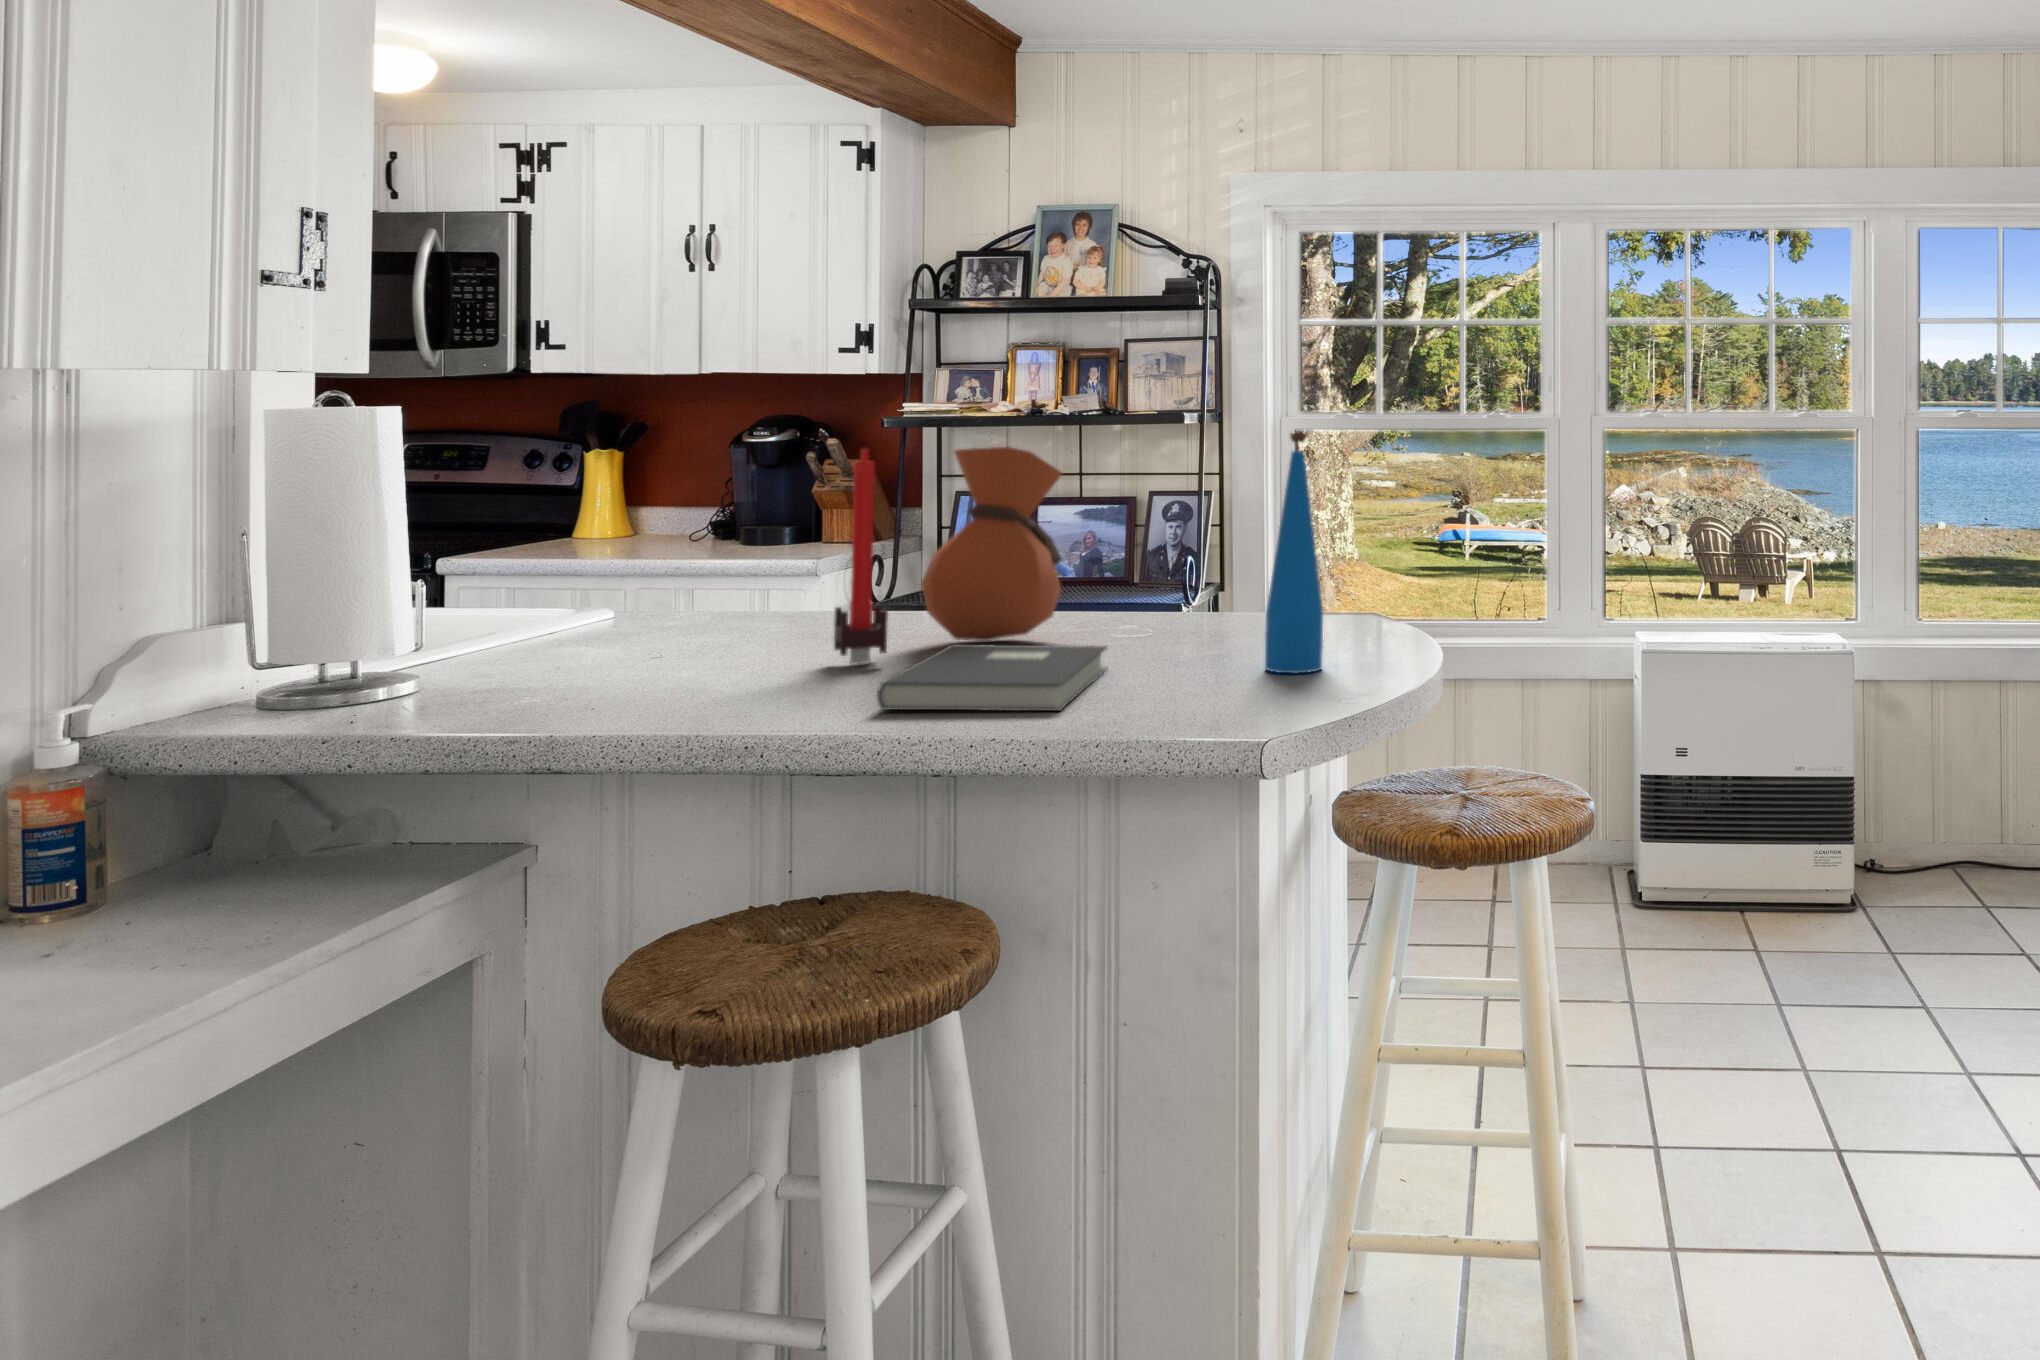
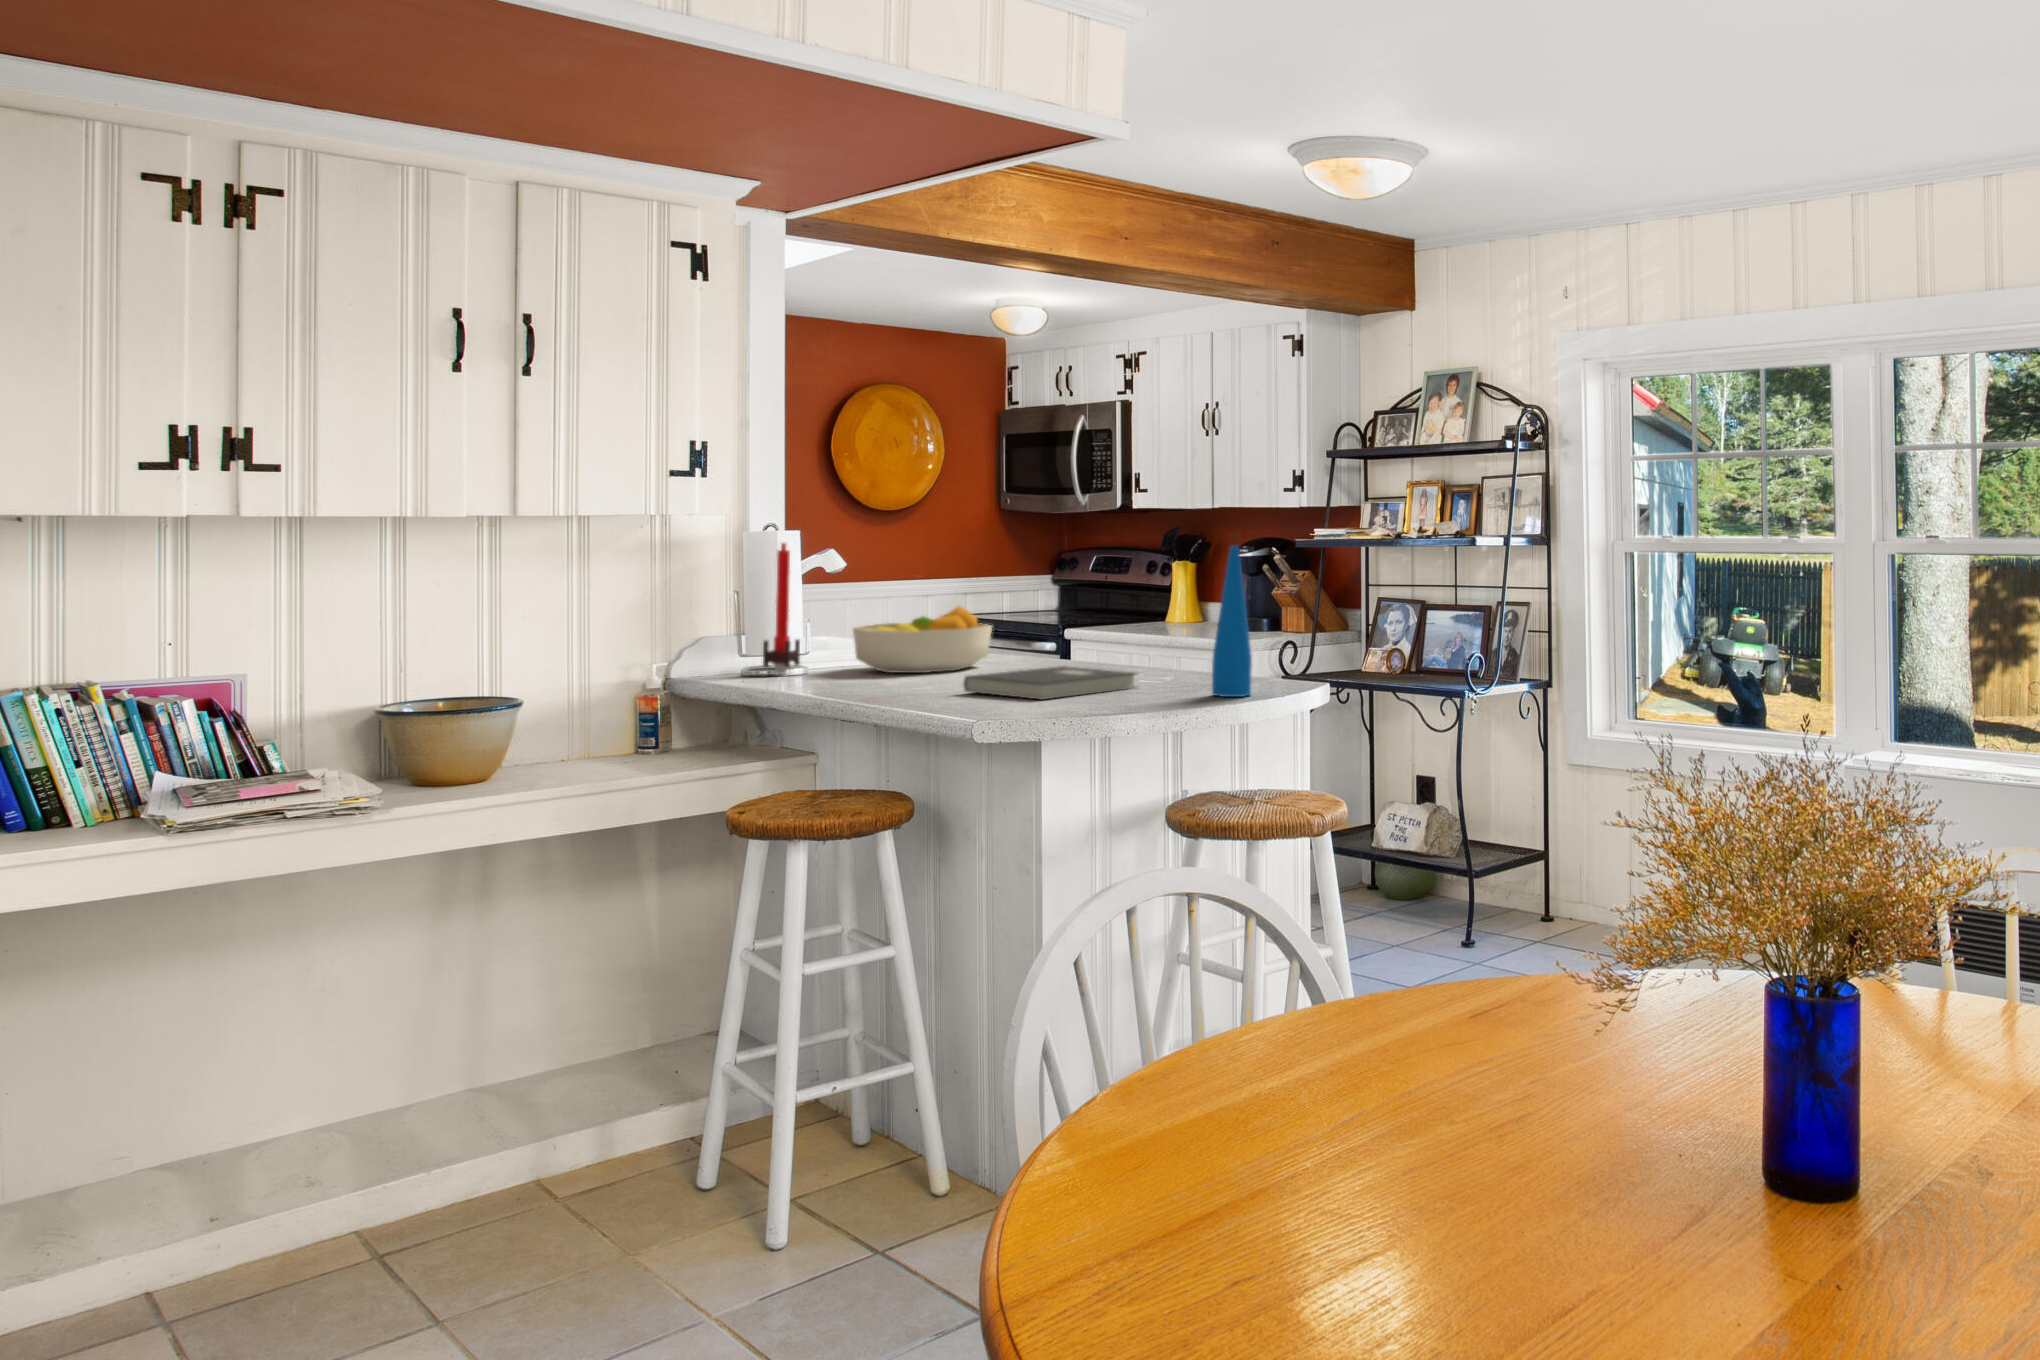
vase: present [921,447,1062,641] -> none [1078,544,1176,672]
candle: present [834,449,888,664] -> present [763,543,800,674]
fruit bowl: none [488,551,716,680] -> present [853,606,992,673]

